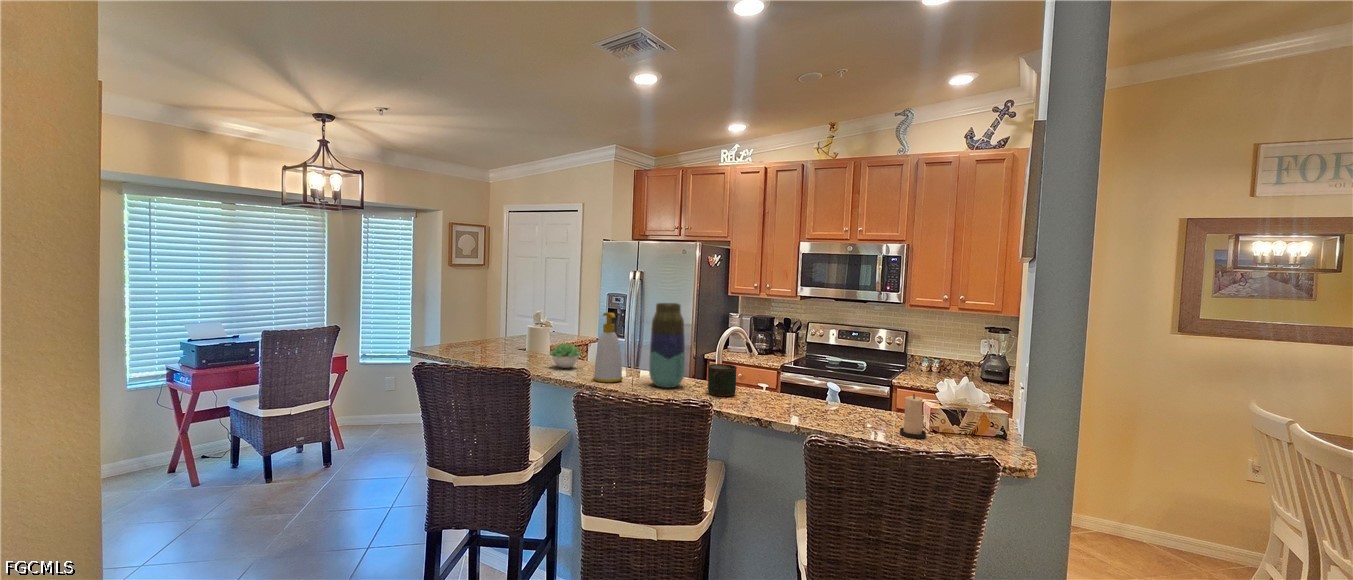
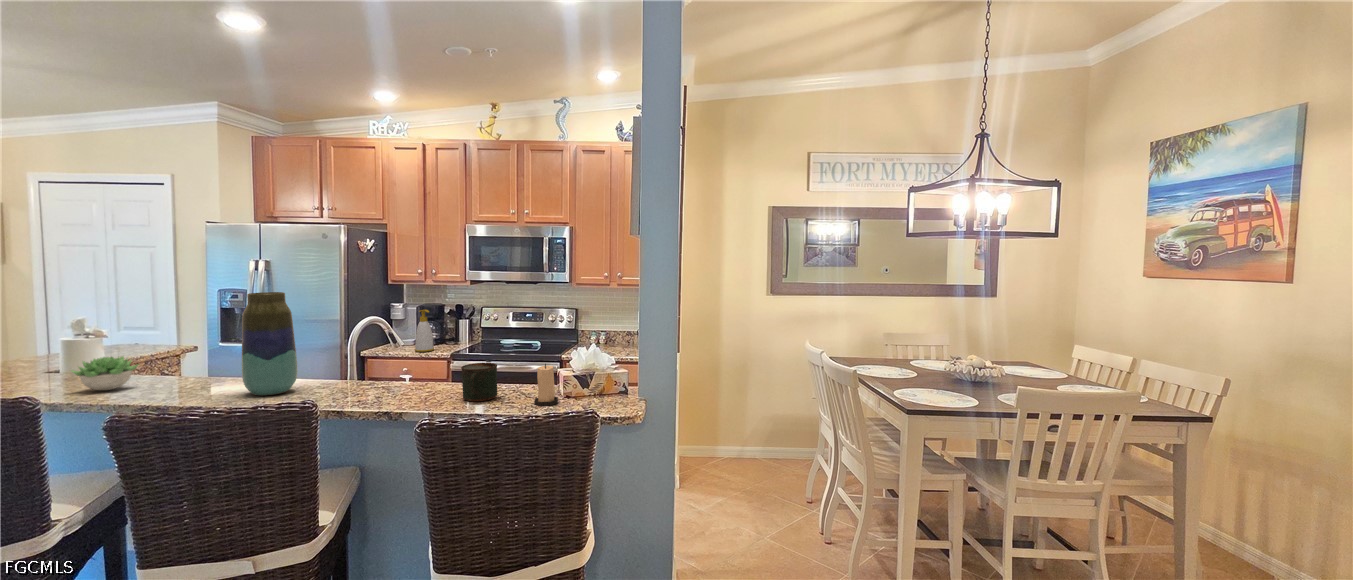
soap bottle: present [594,313,623,383] -> present [415,310,434,352]
mug: present [708,364,737,396] -> present [461,363,497,401]

